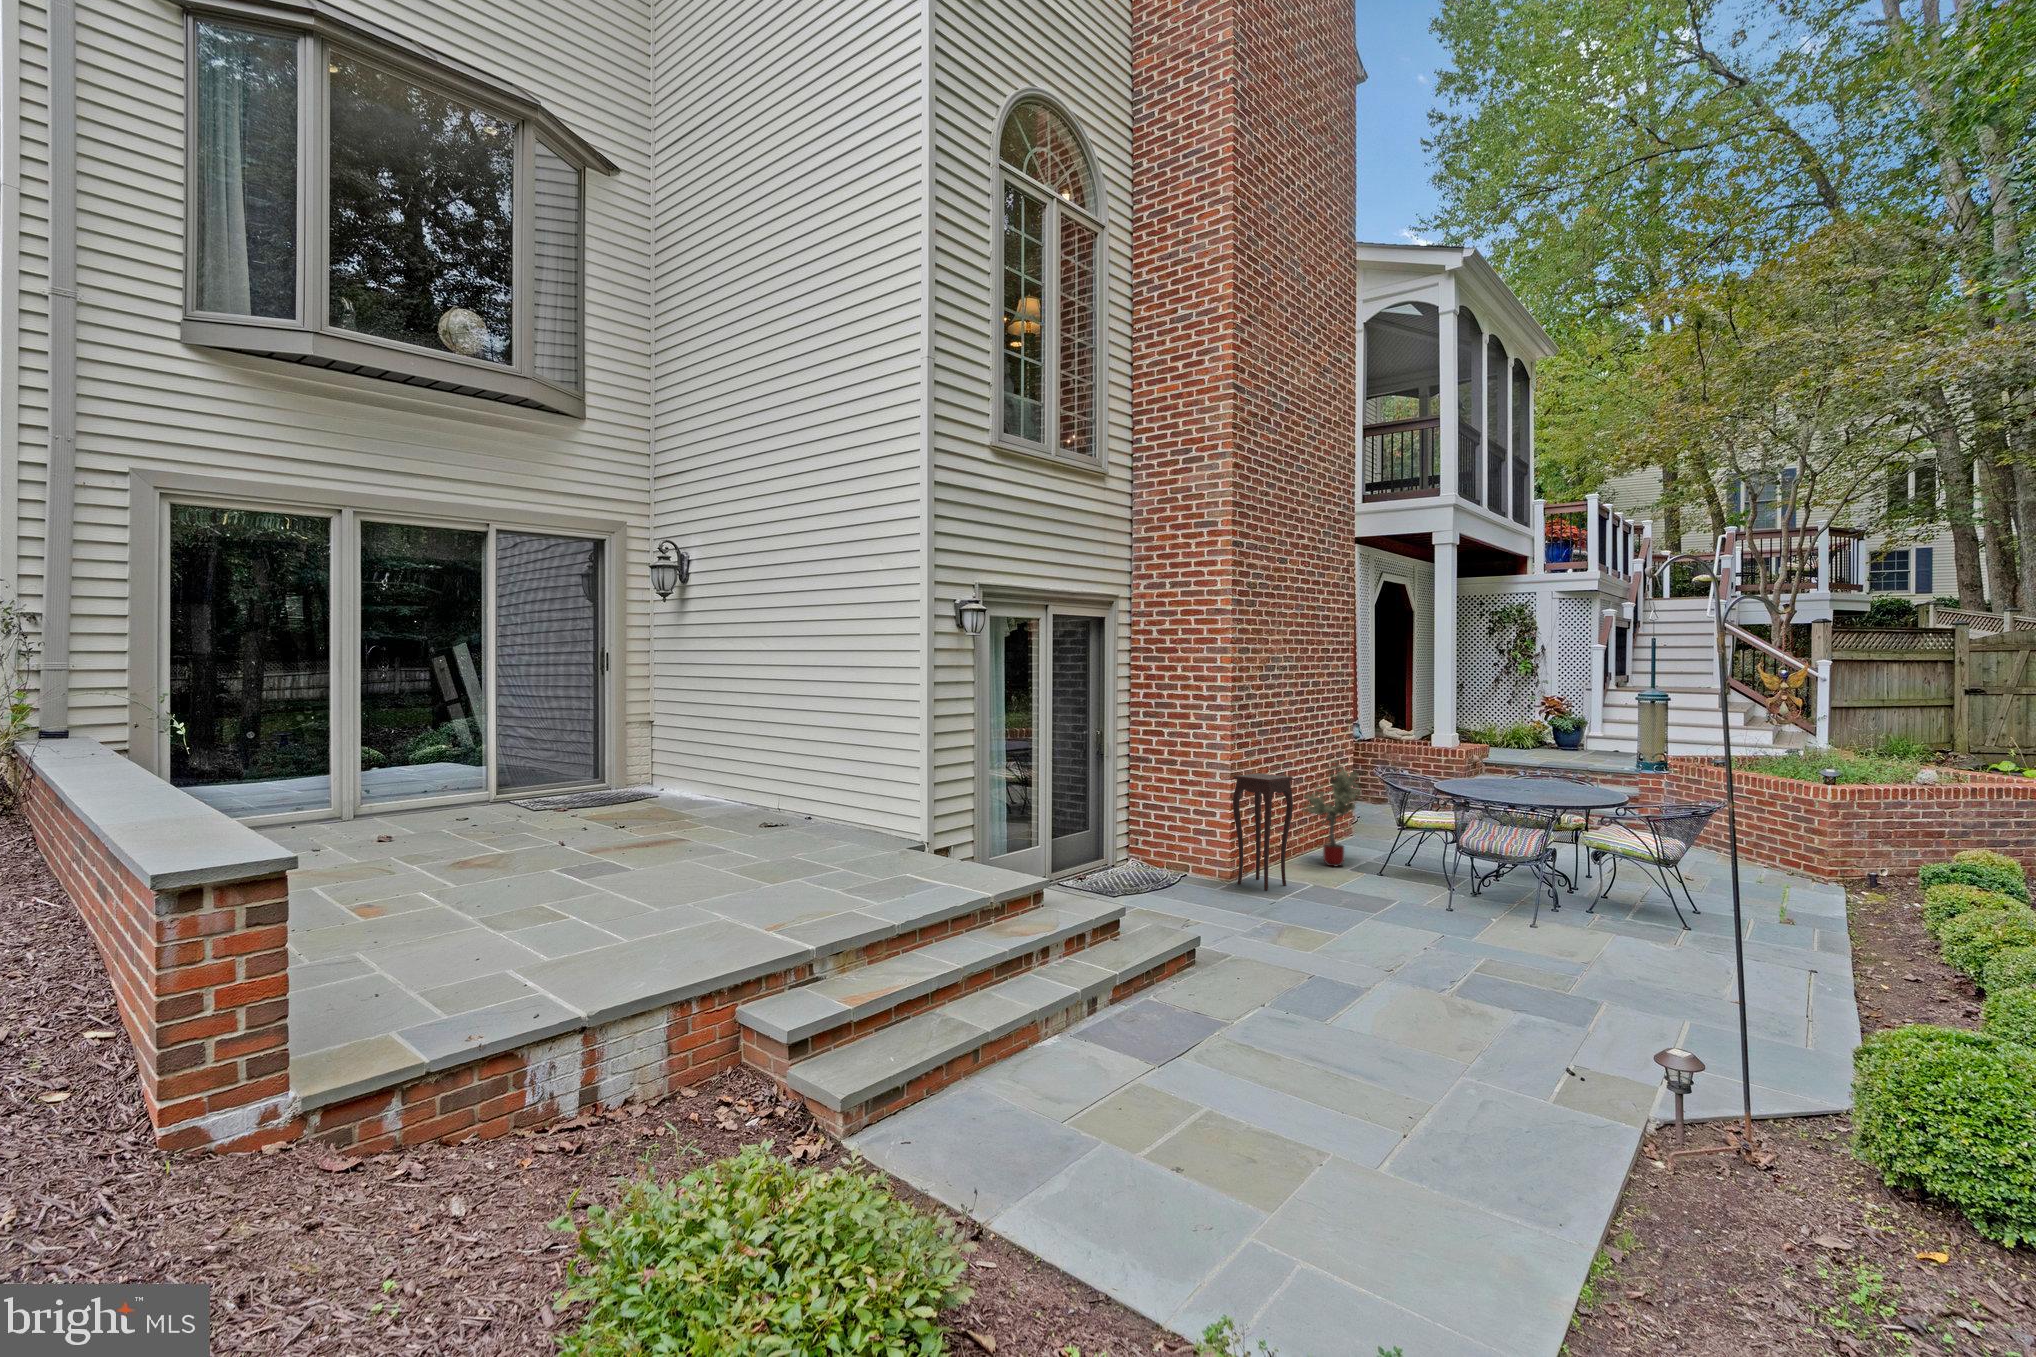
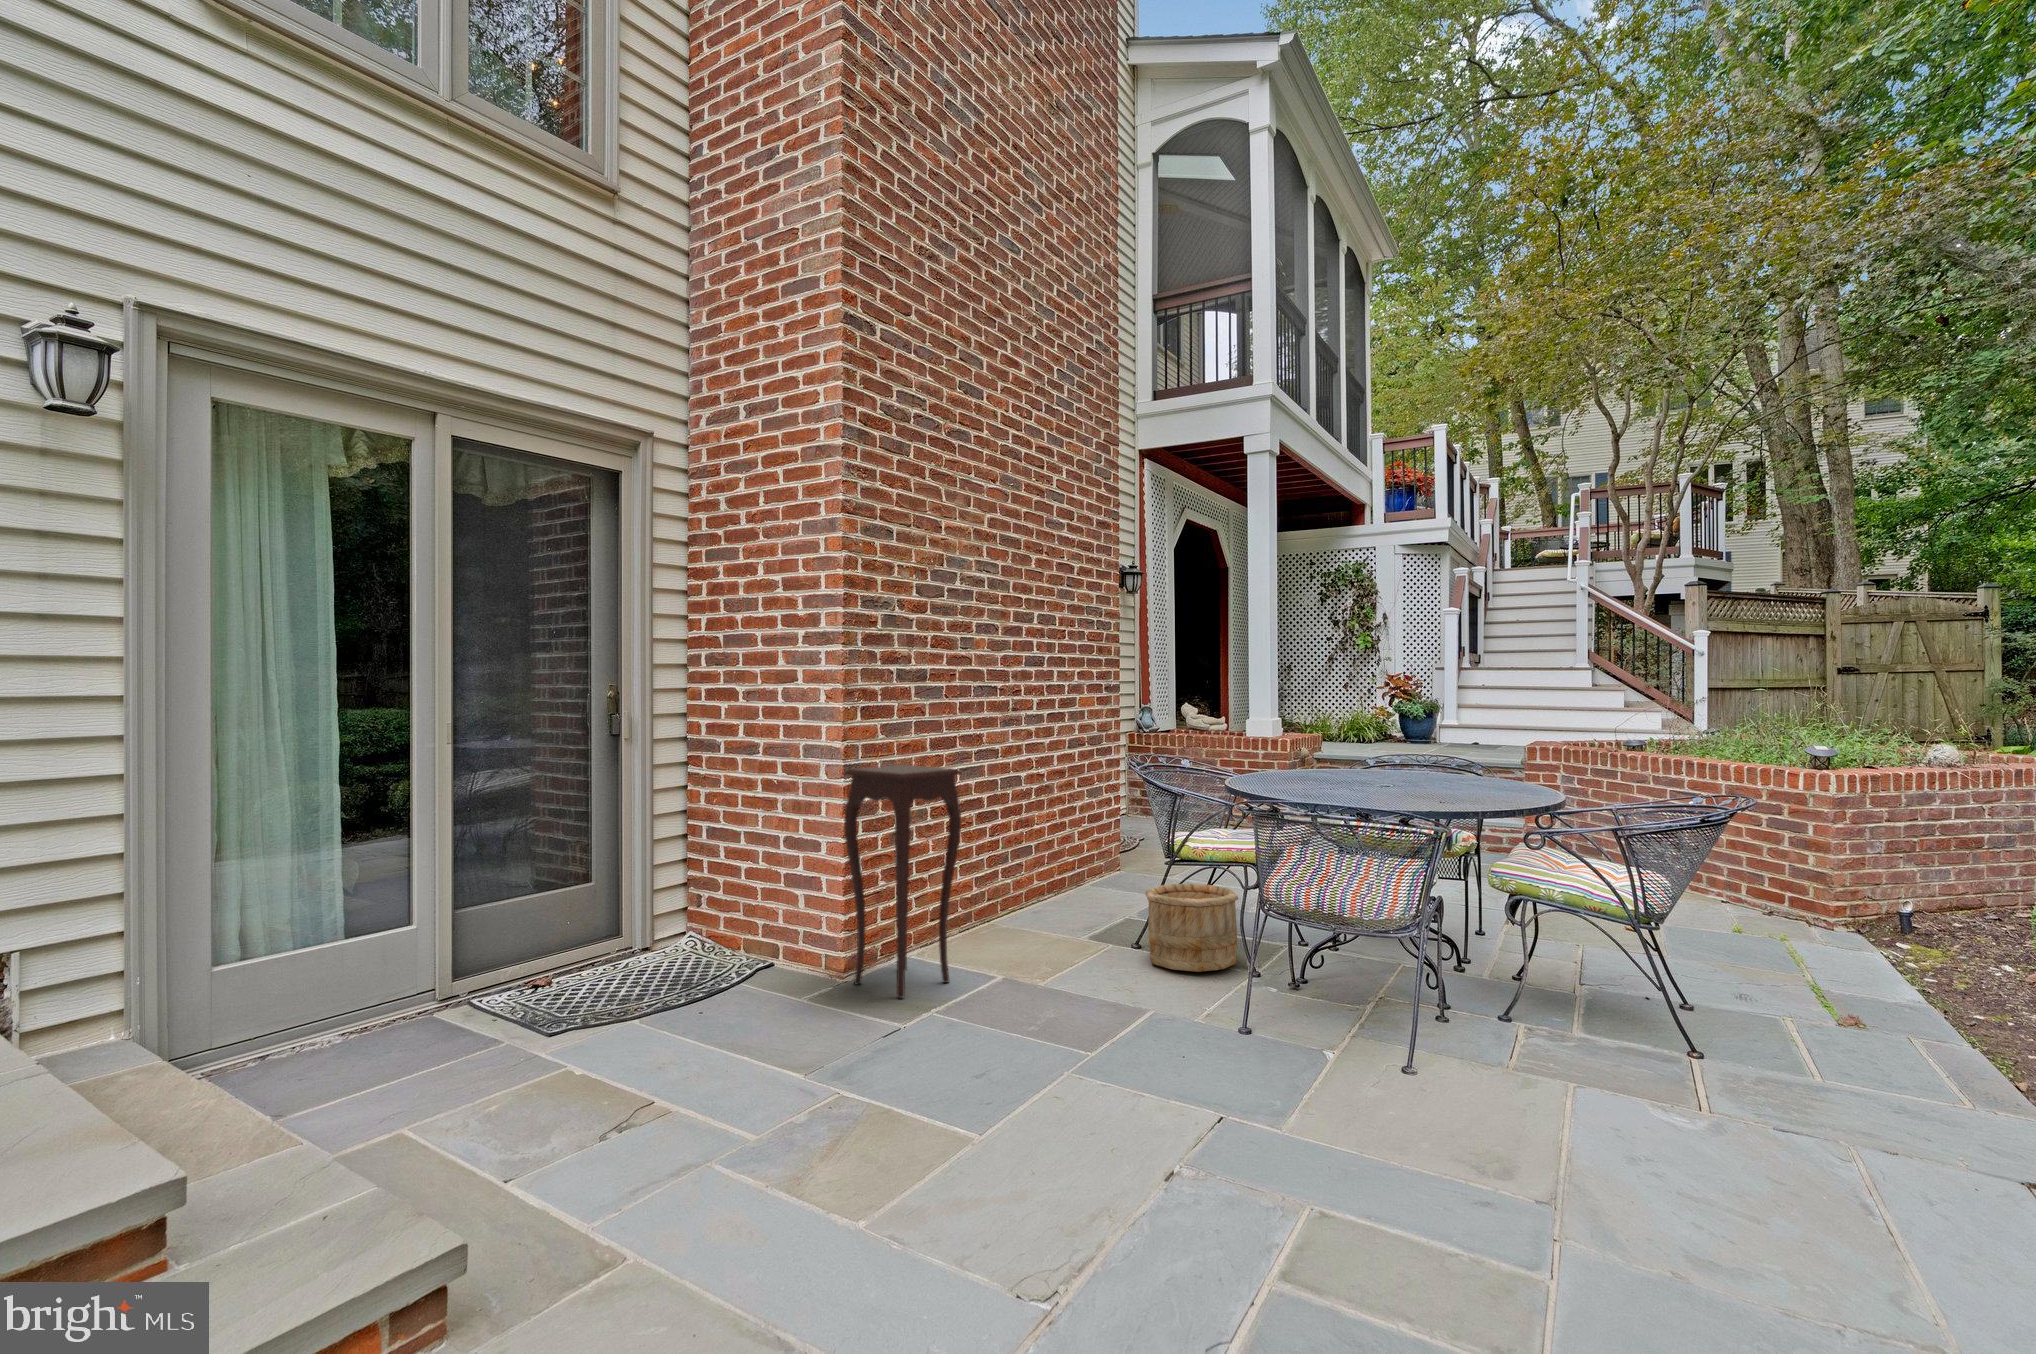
potted tree: present [1302,760,1361,866] -> none [1002,740,1115,932]
wooden bucket: none [1387,841,1441,886] -> present [1145,884,1238,972]

